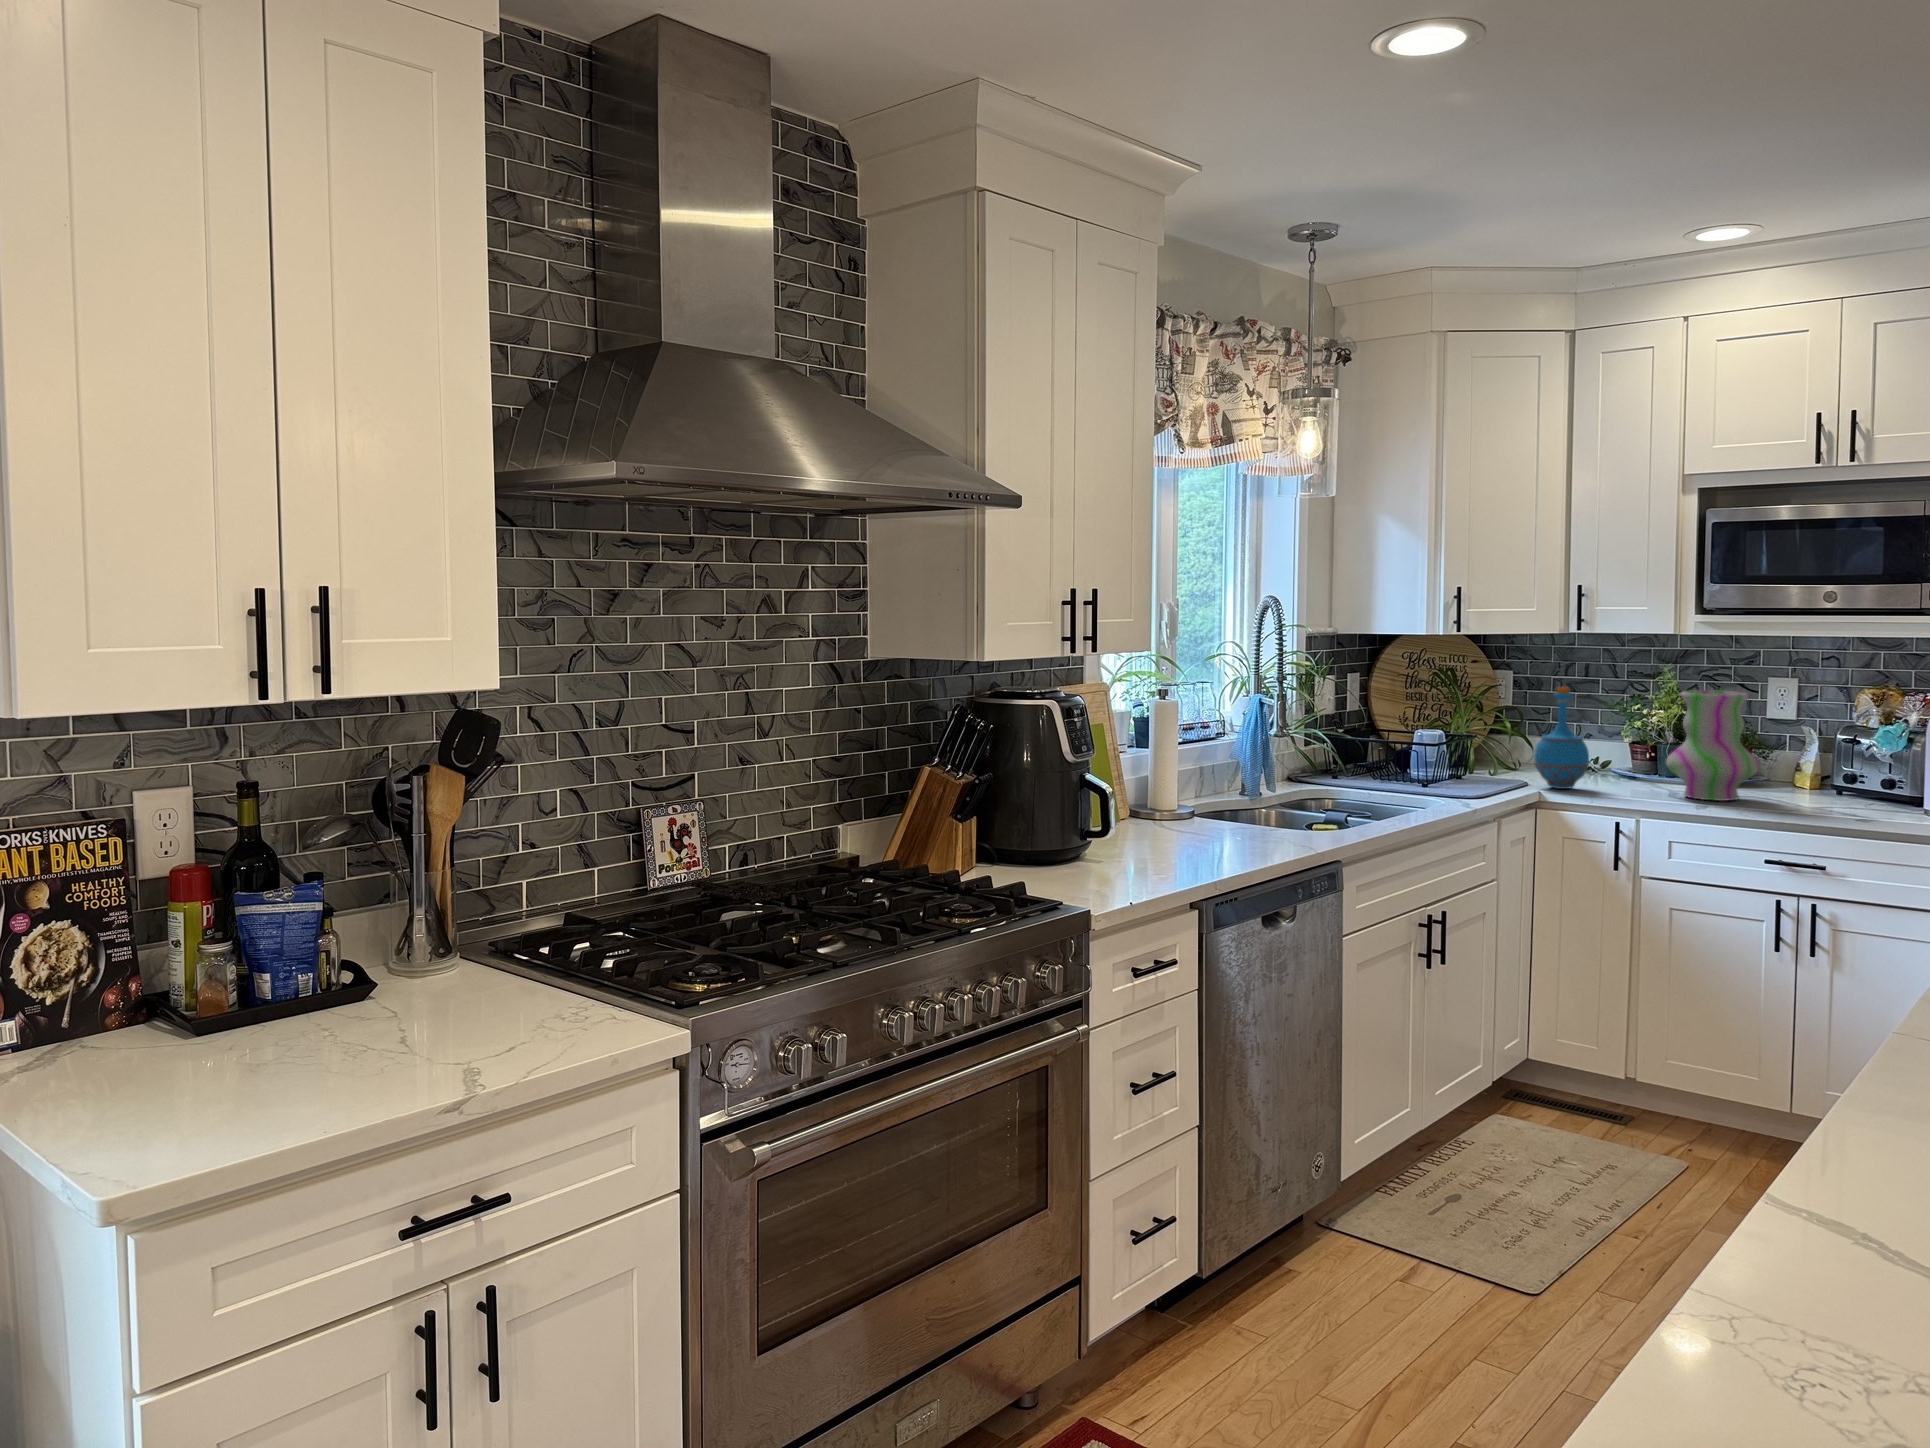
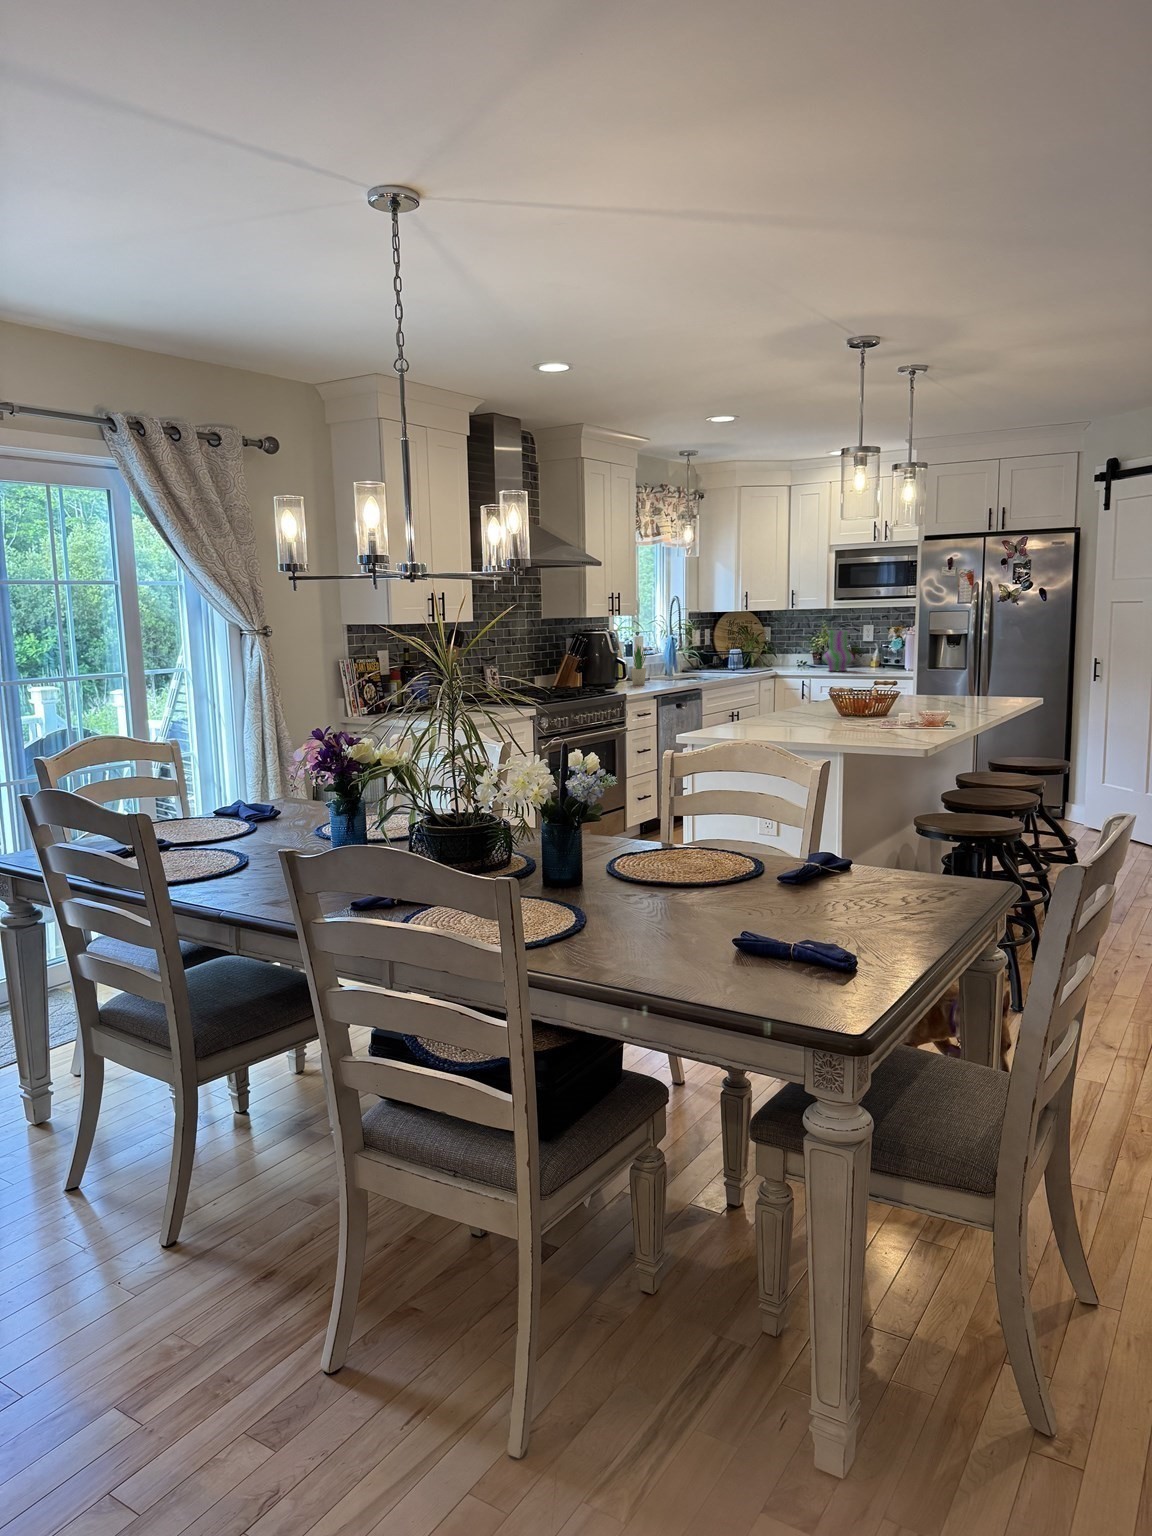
bottle: present [1534,687,1589,789] -> none [775,631,796,671]
potted plant: none [1127,725,1181,856] -> present [631,645,648,685]

